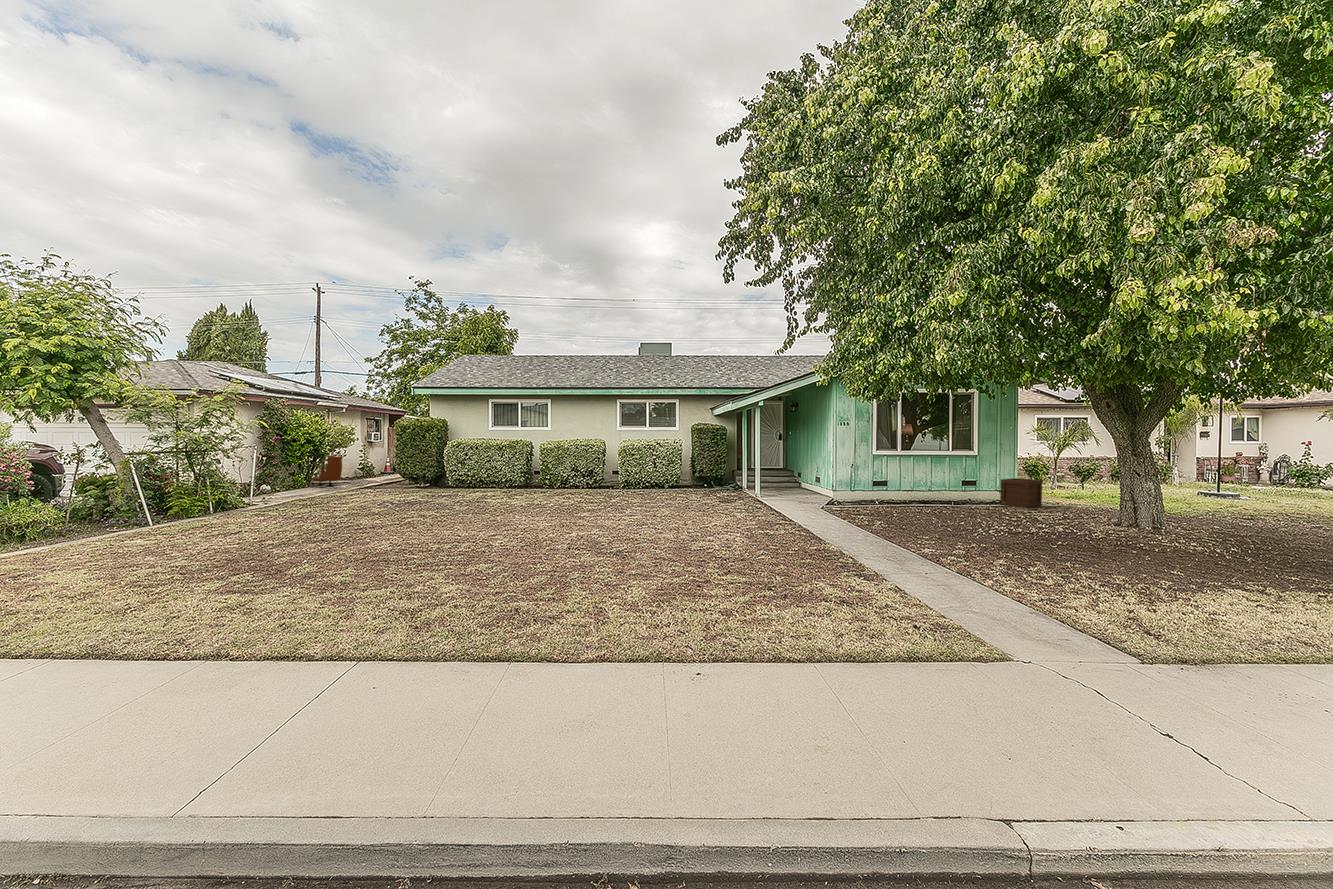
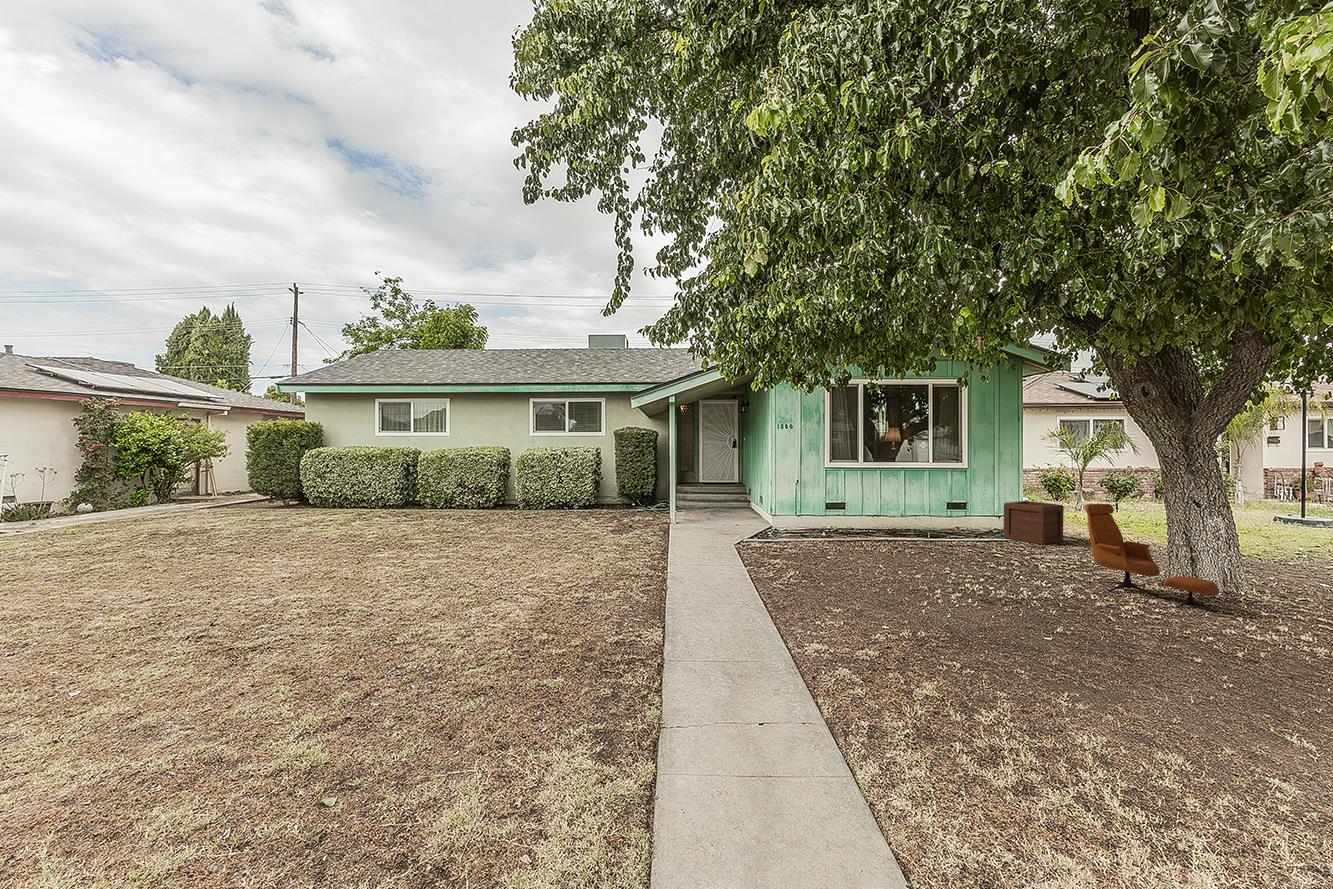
lounge chair: present [312,456,343,488] -> present [1085,504,1219,612]

